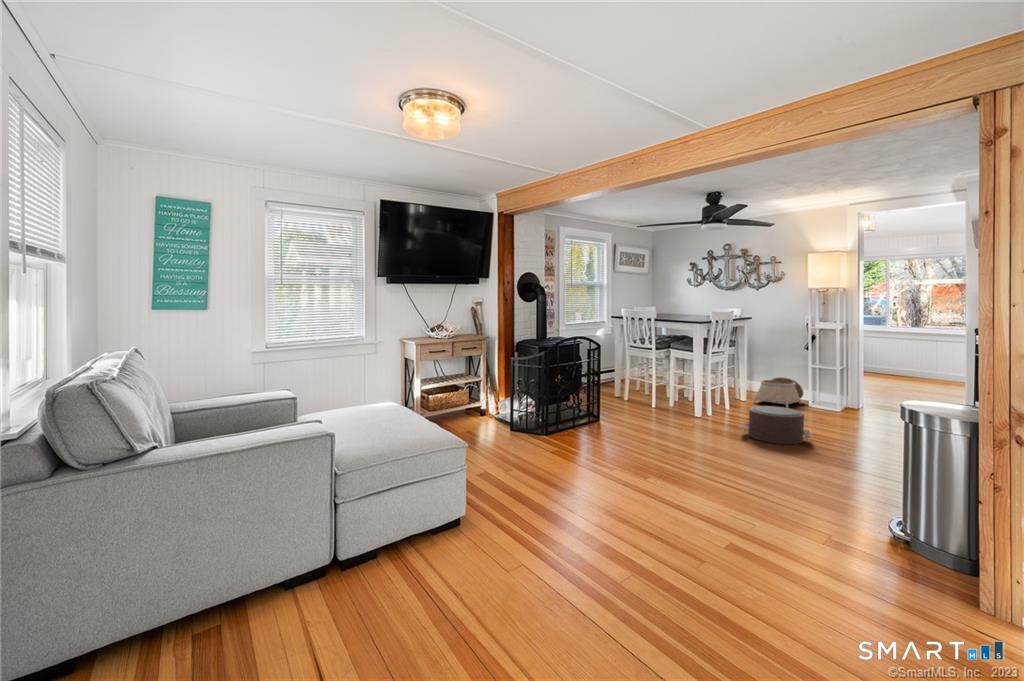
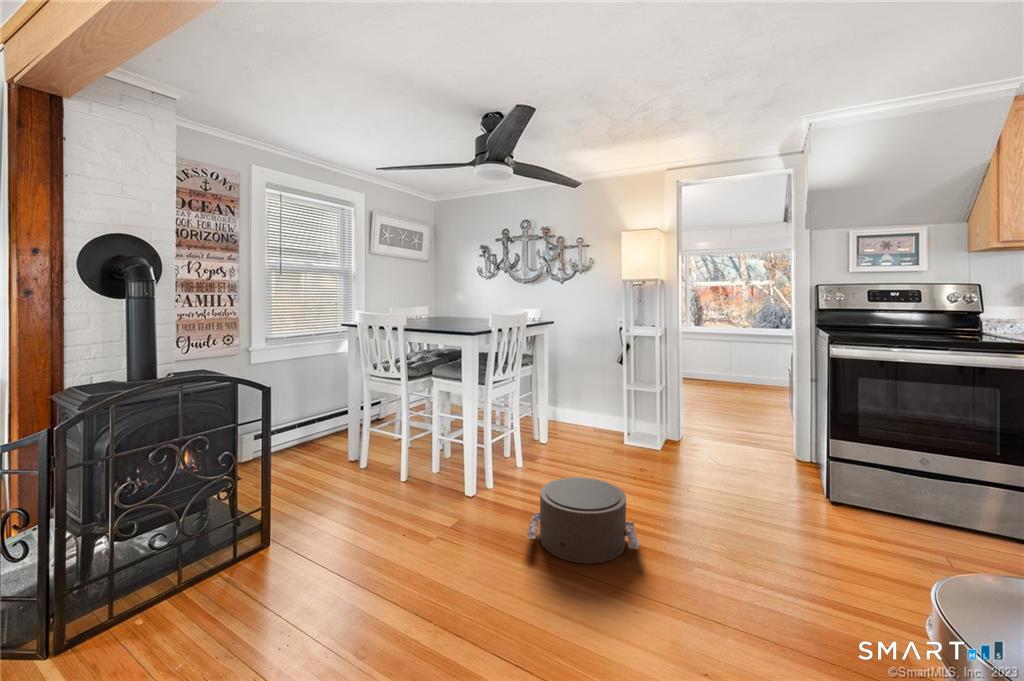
basket: present [753,377,804,408] -> none [557,402,618,450]

